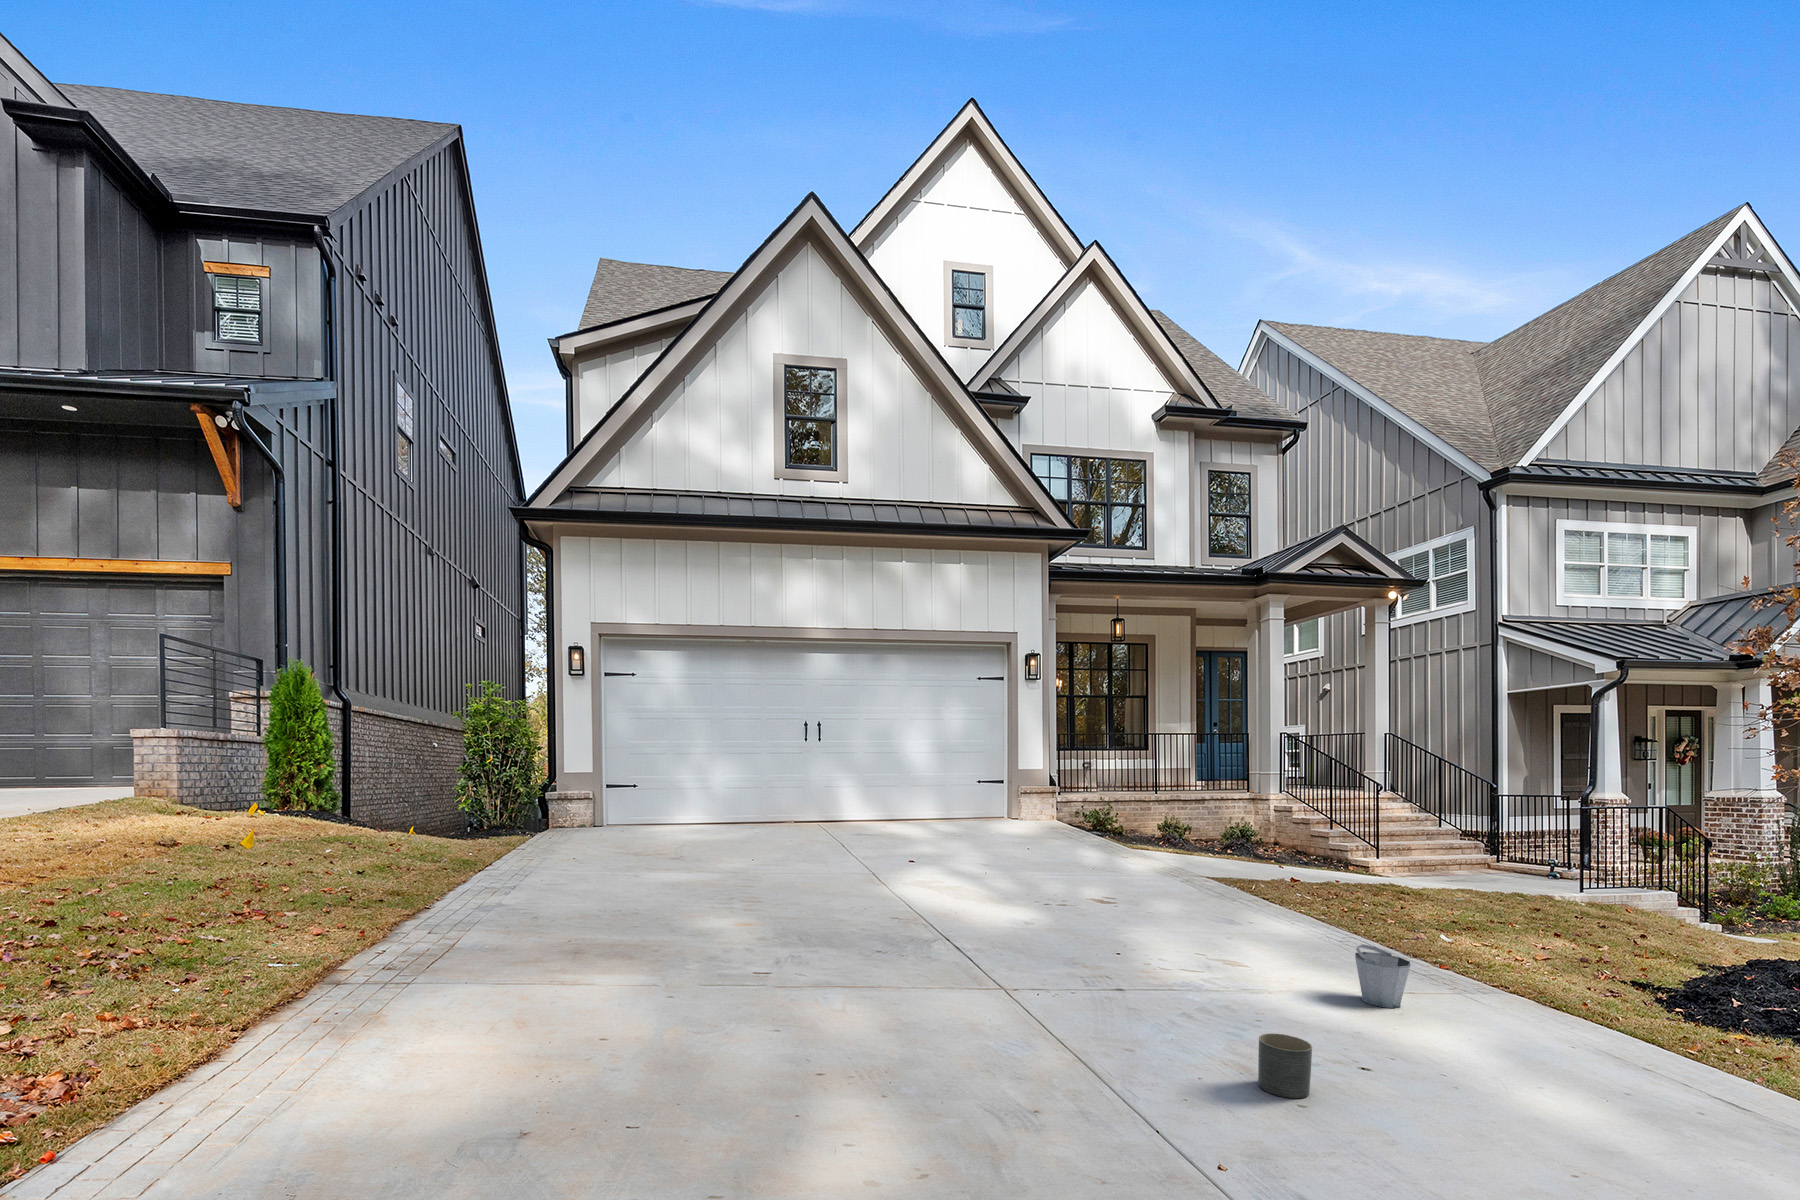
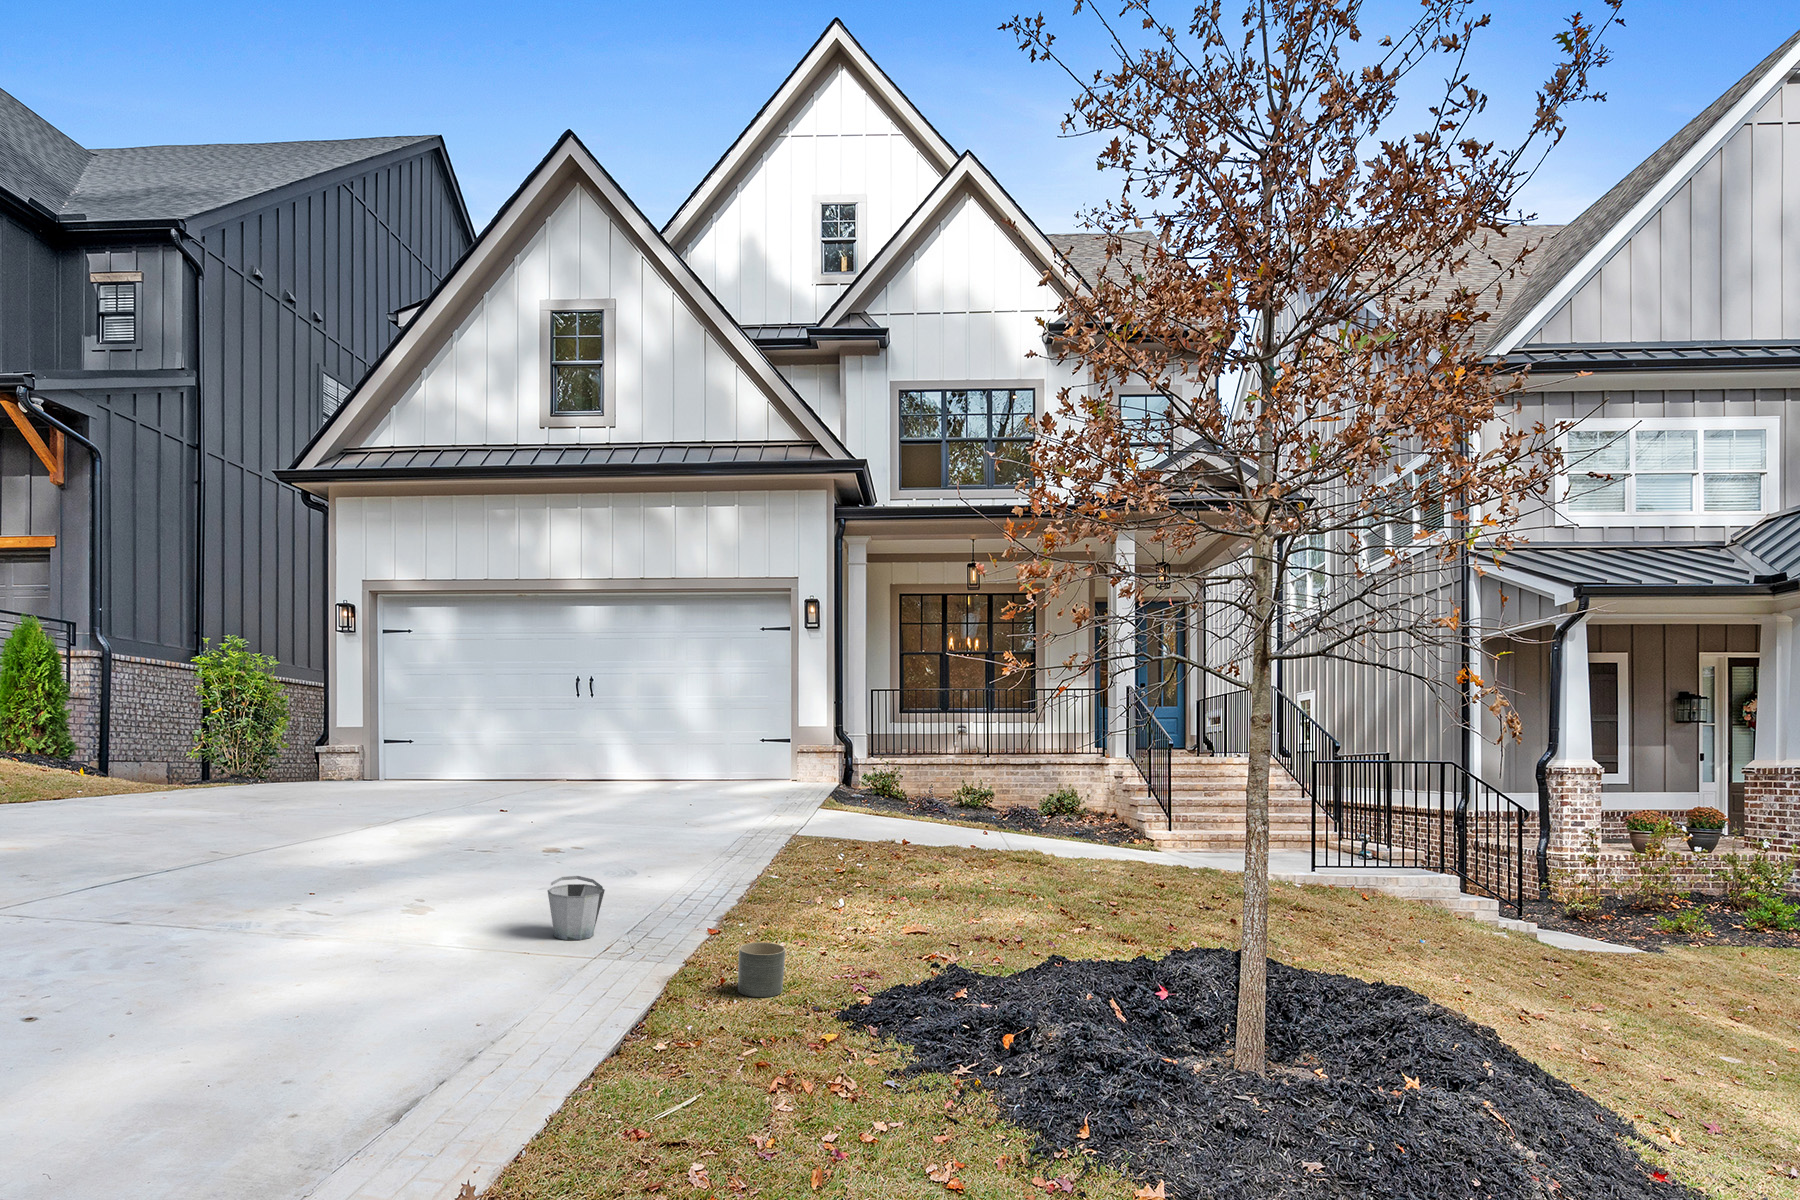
planter: present [1258,1033,1312,1098] -> present [738,942,785,997]

